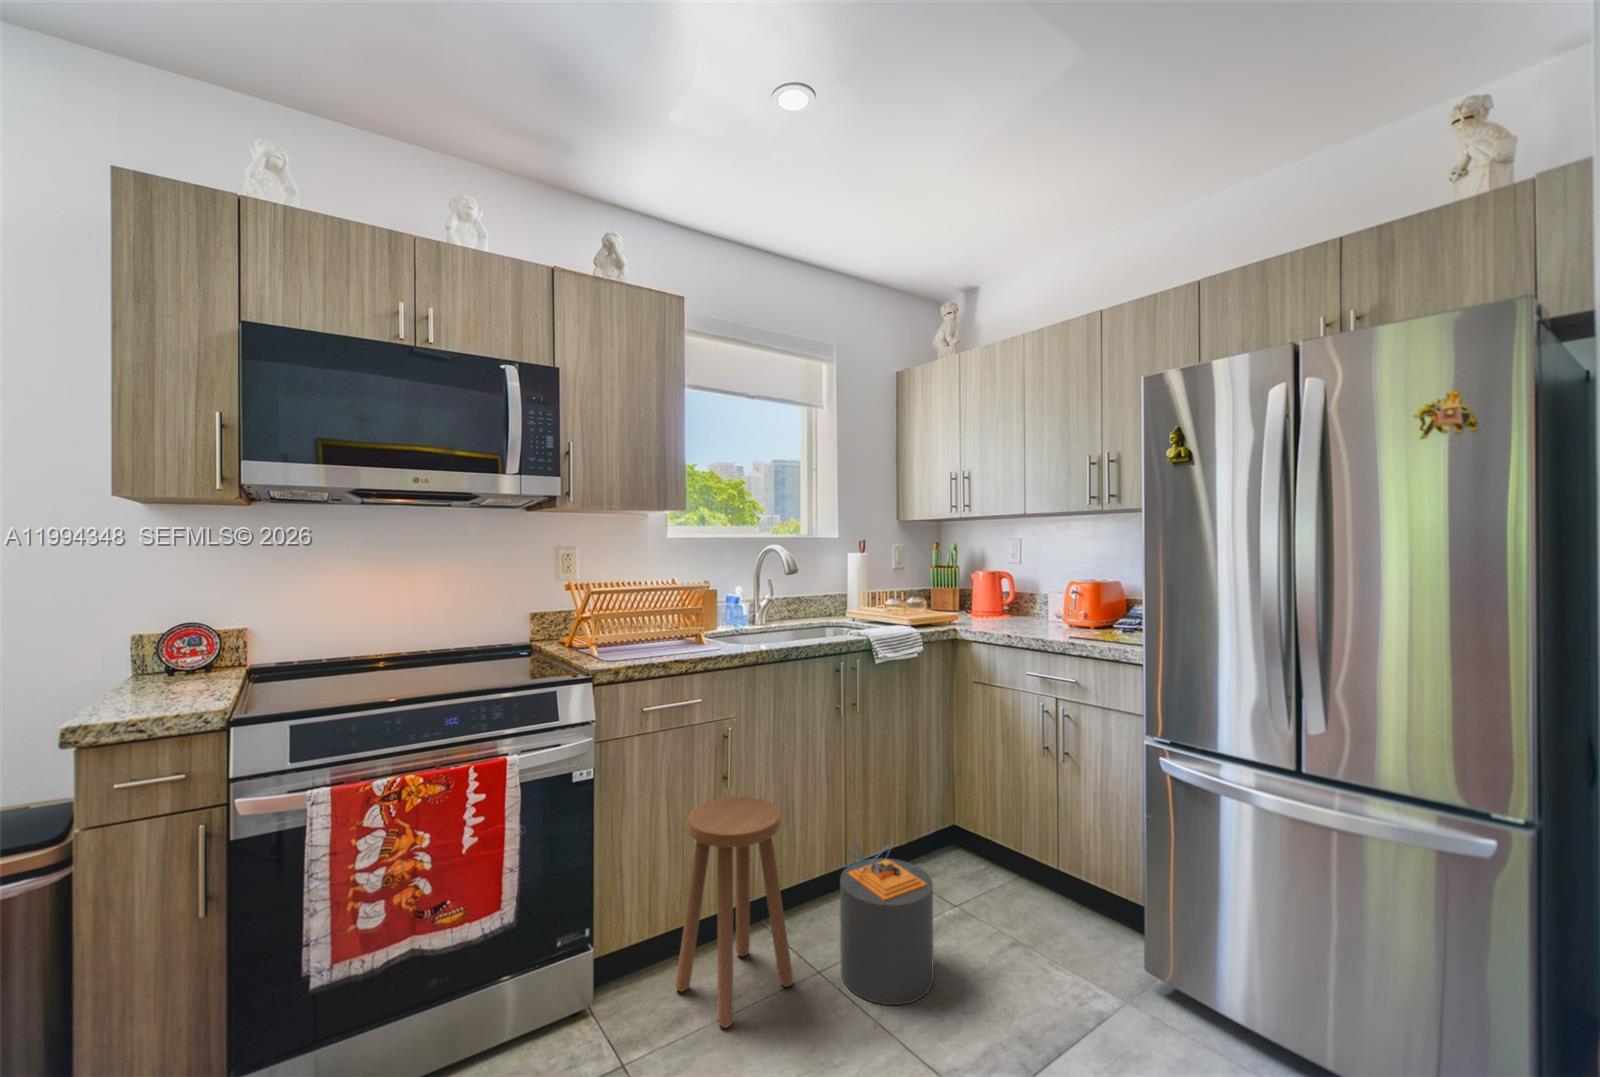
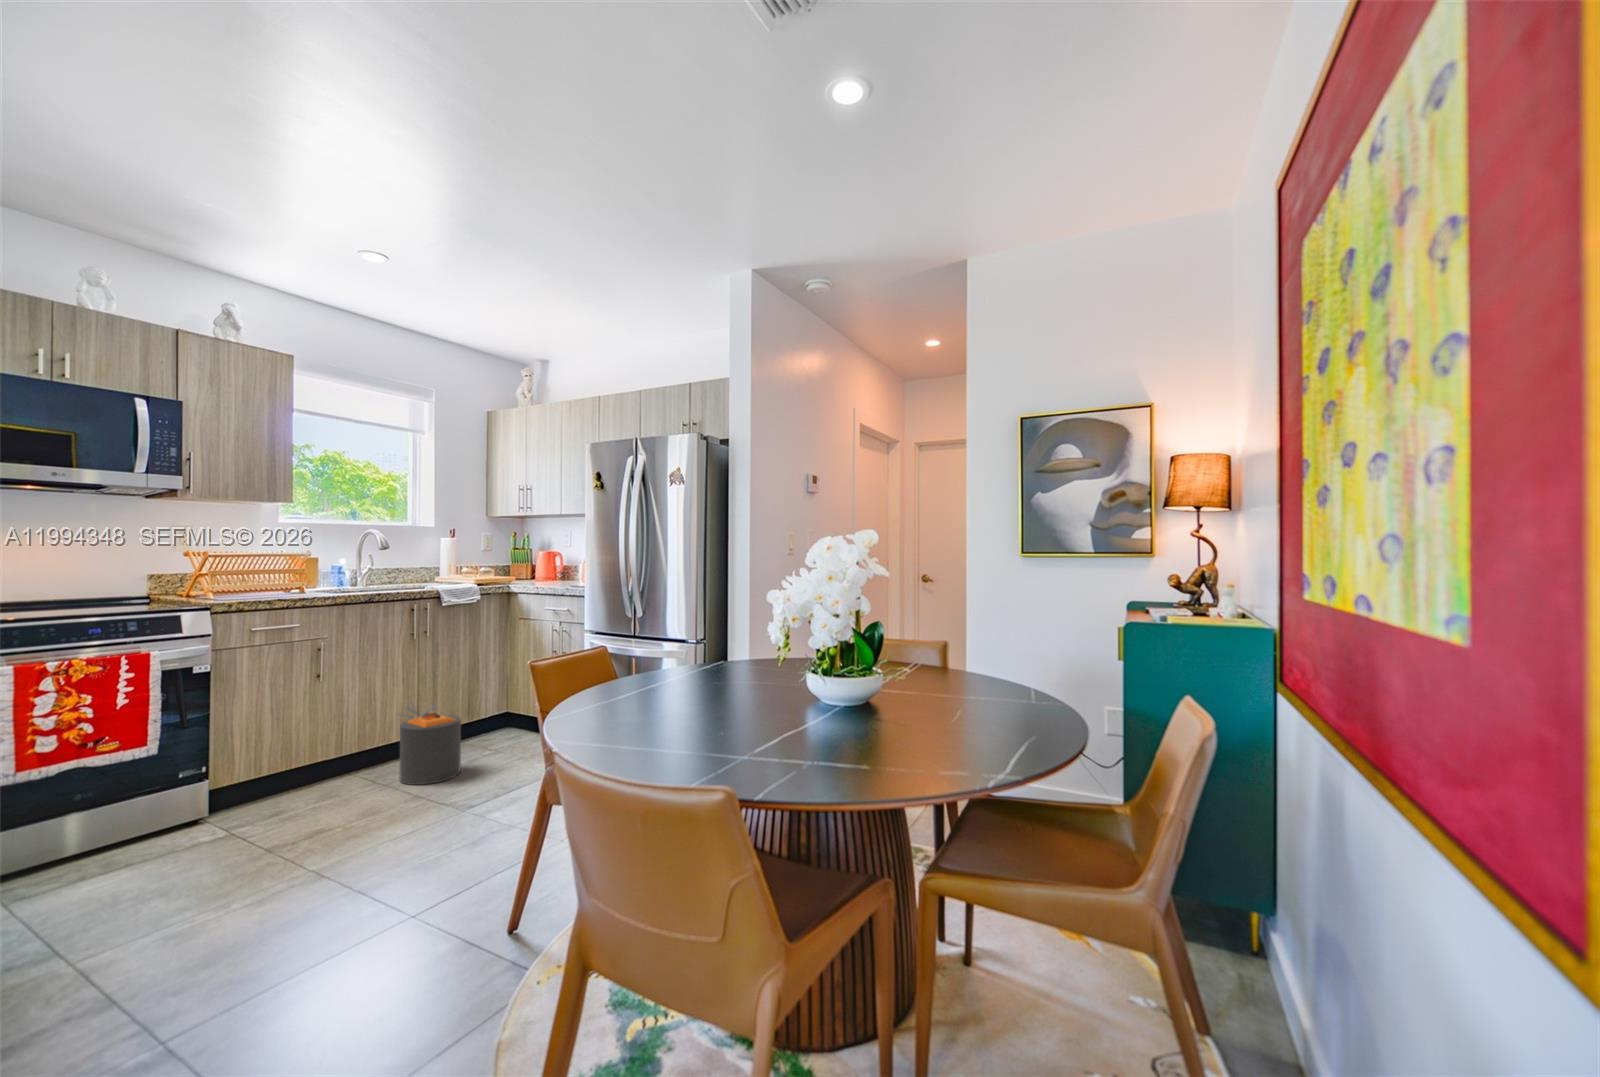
stool: present [676,797,793,1028] -> none [278,684,365,806]

